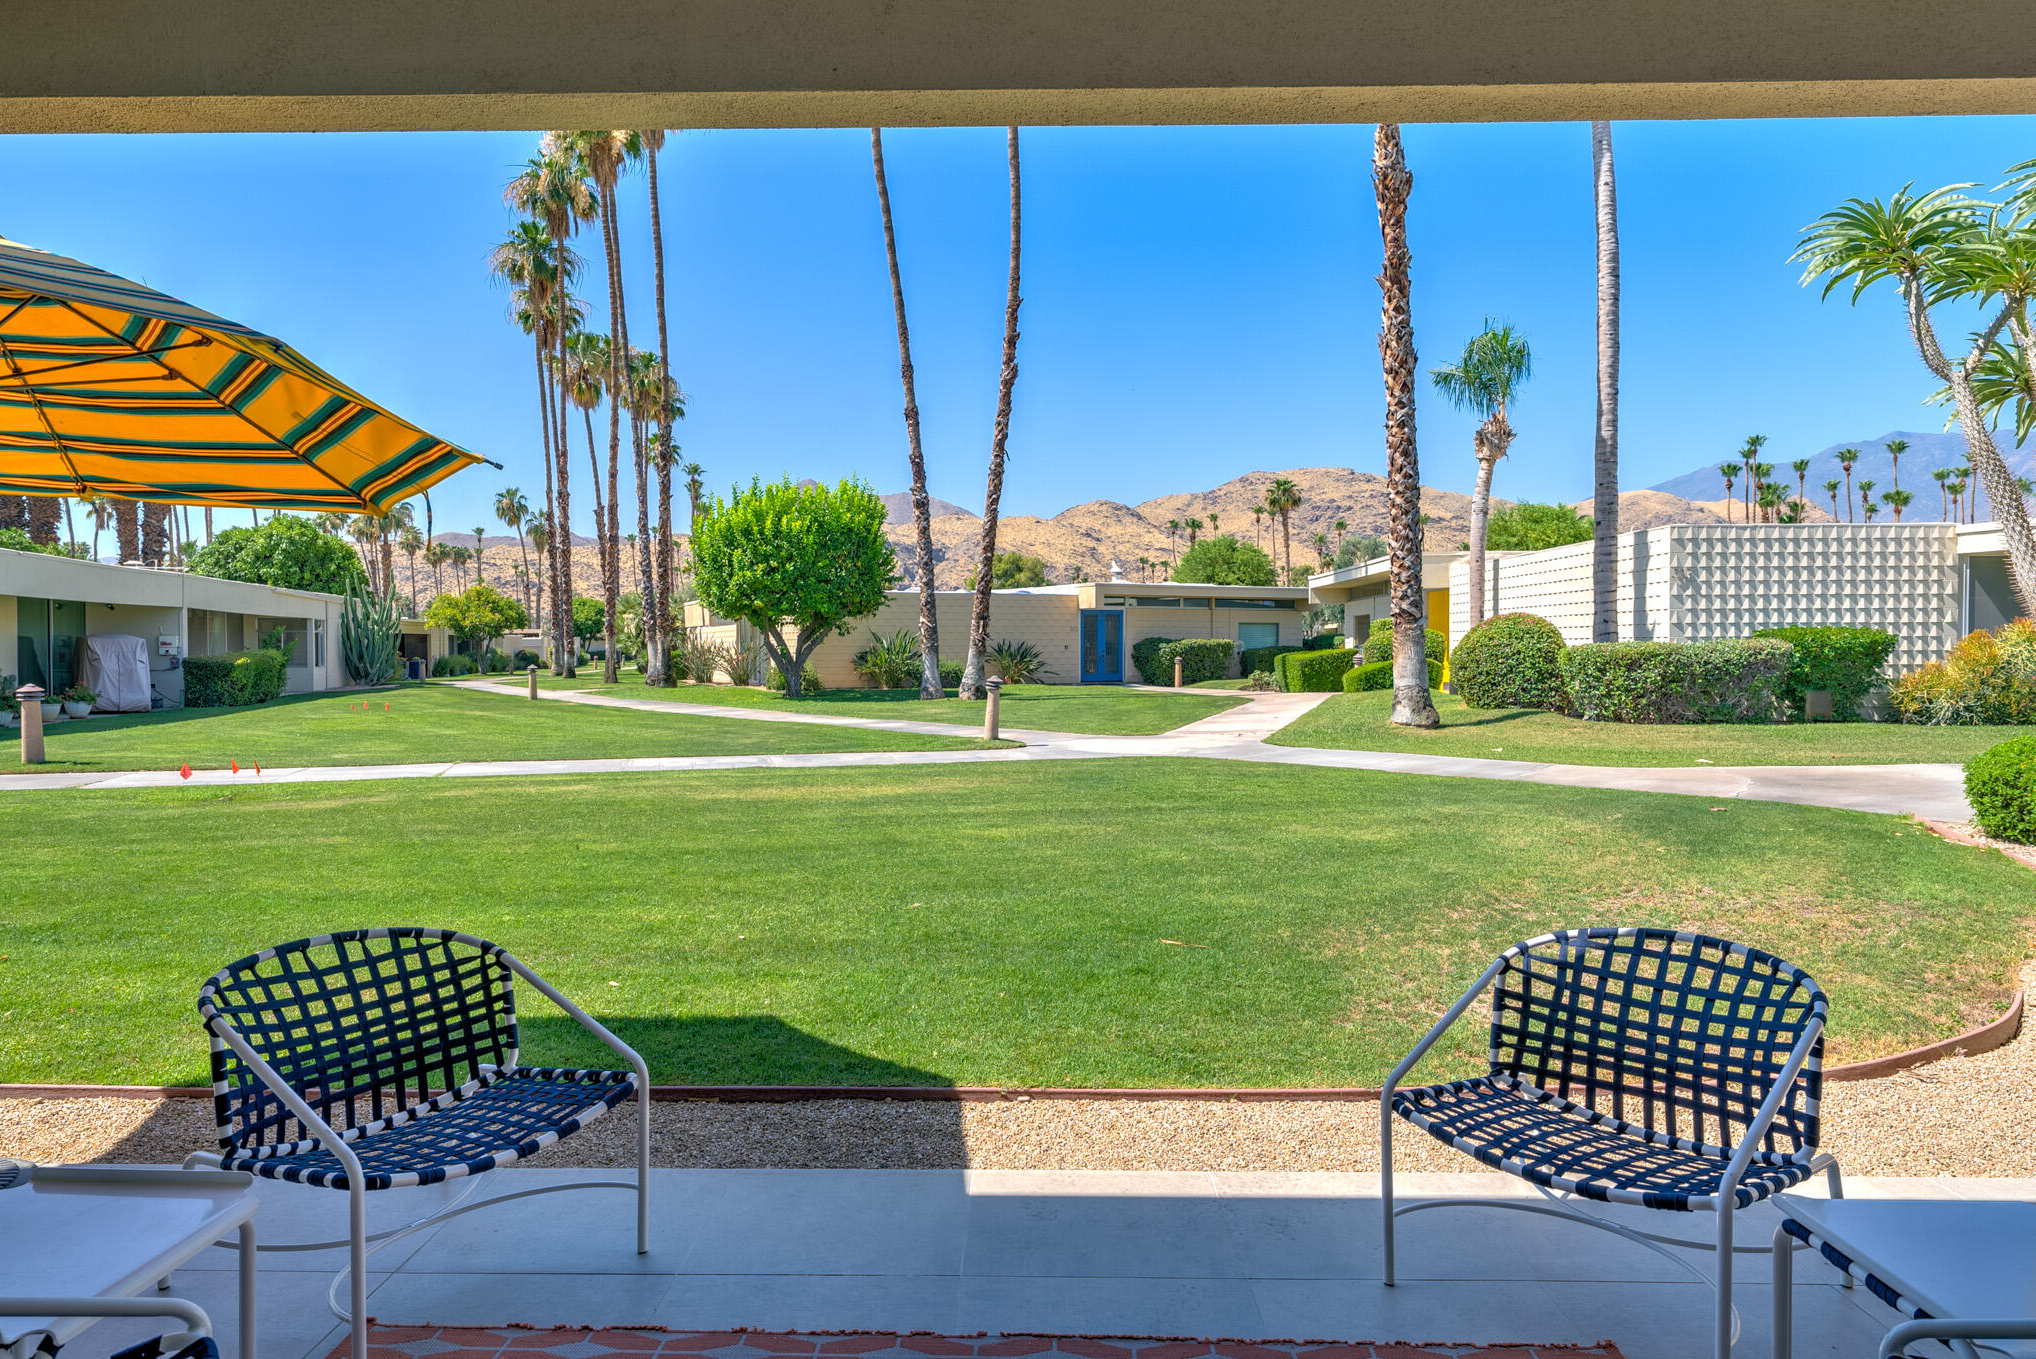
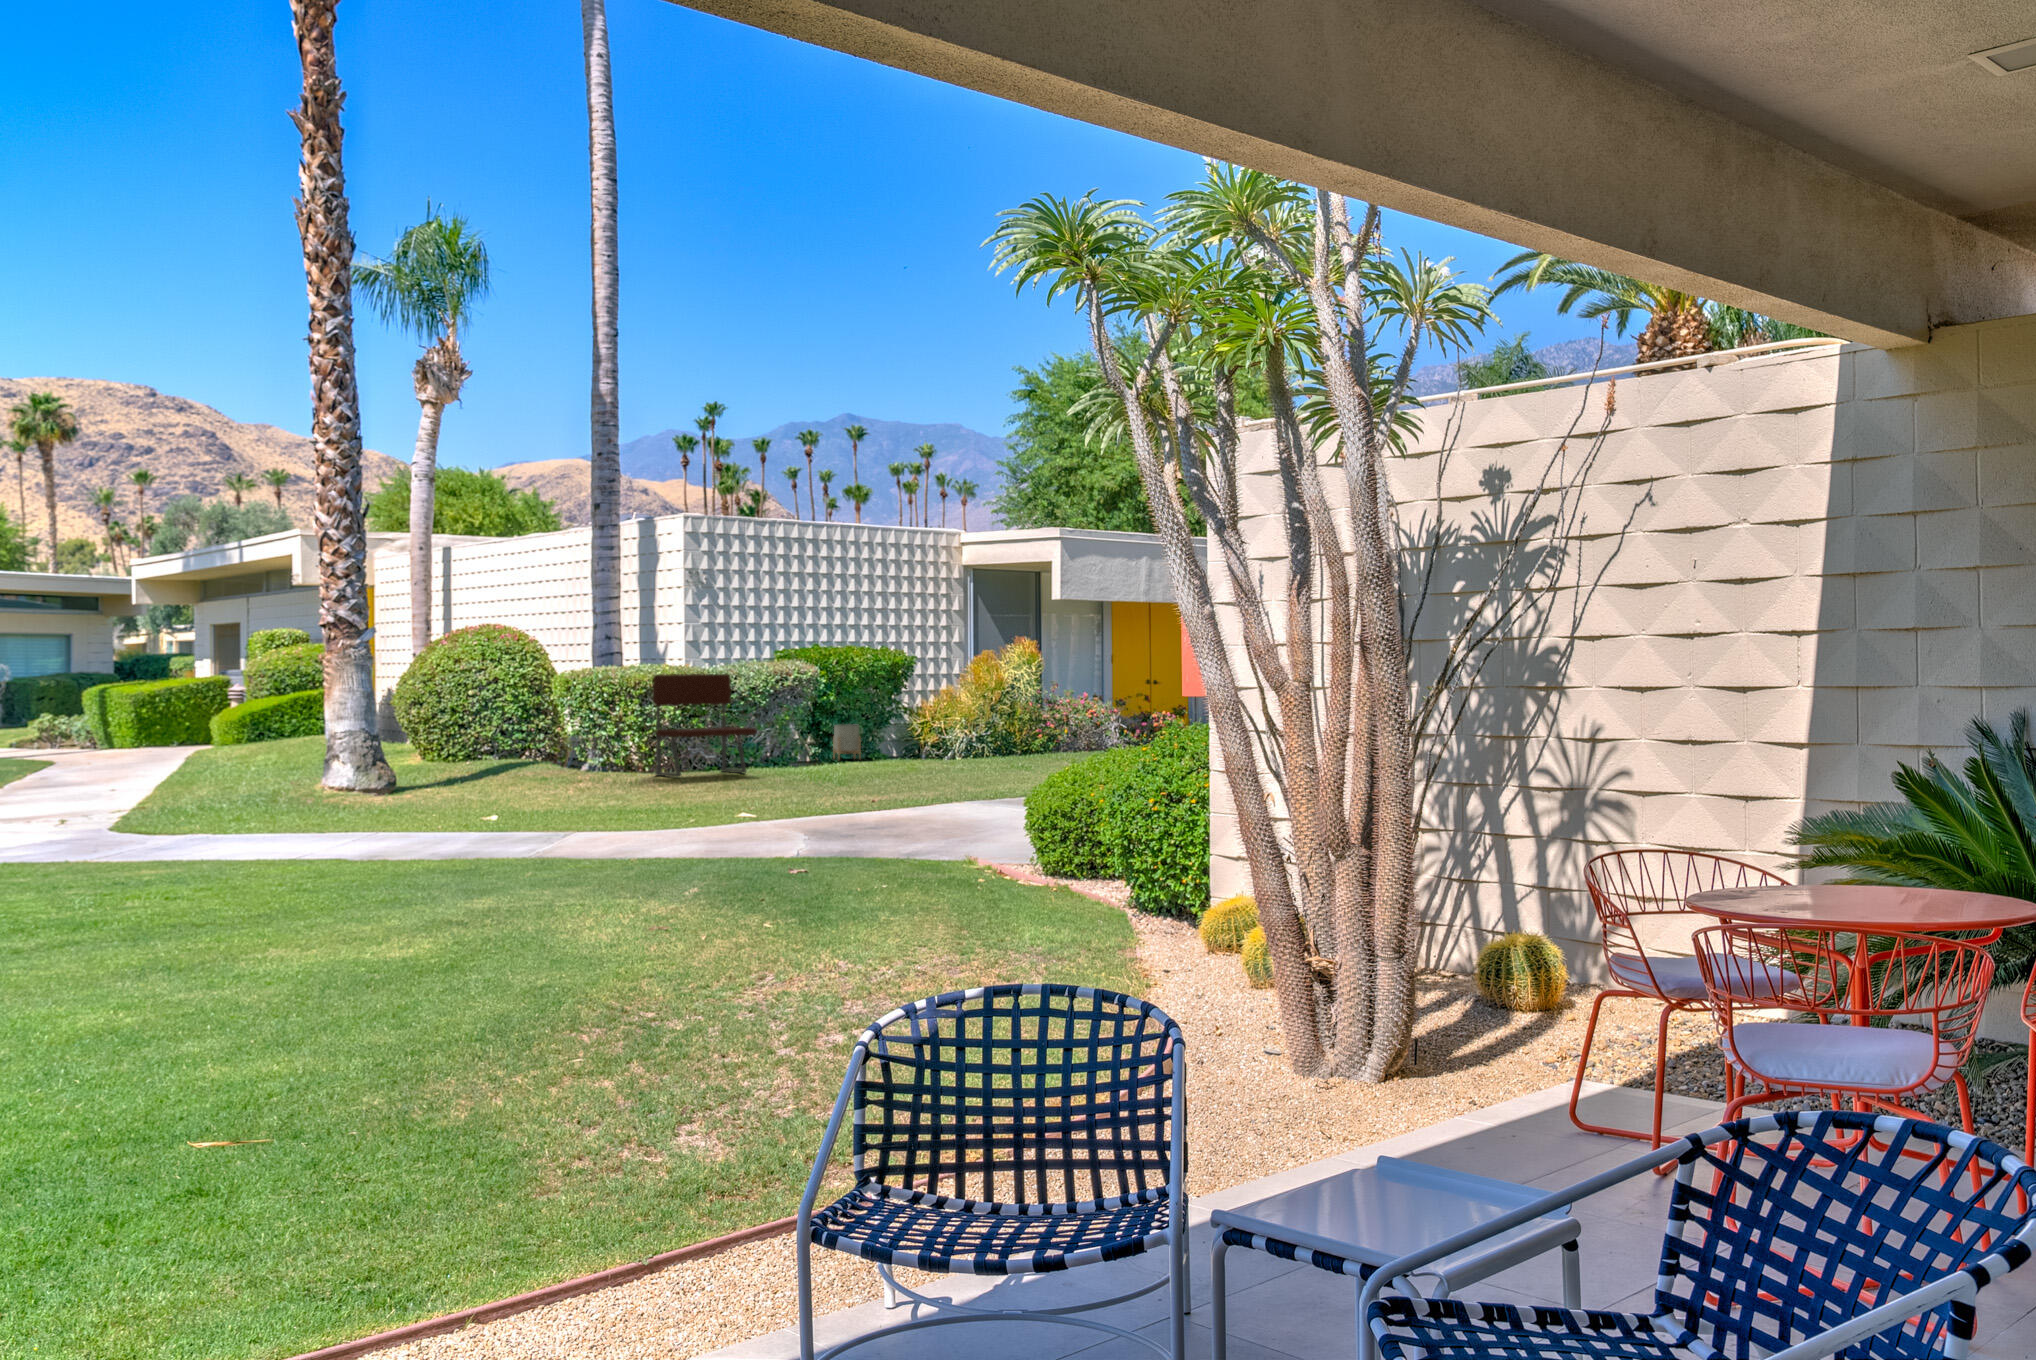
bench: none [1636,649,1727,728] -> present [652,674,757,777]

